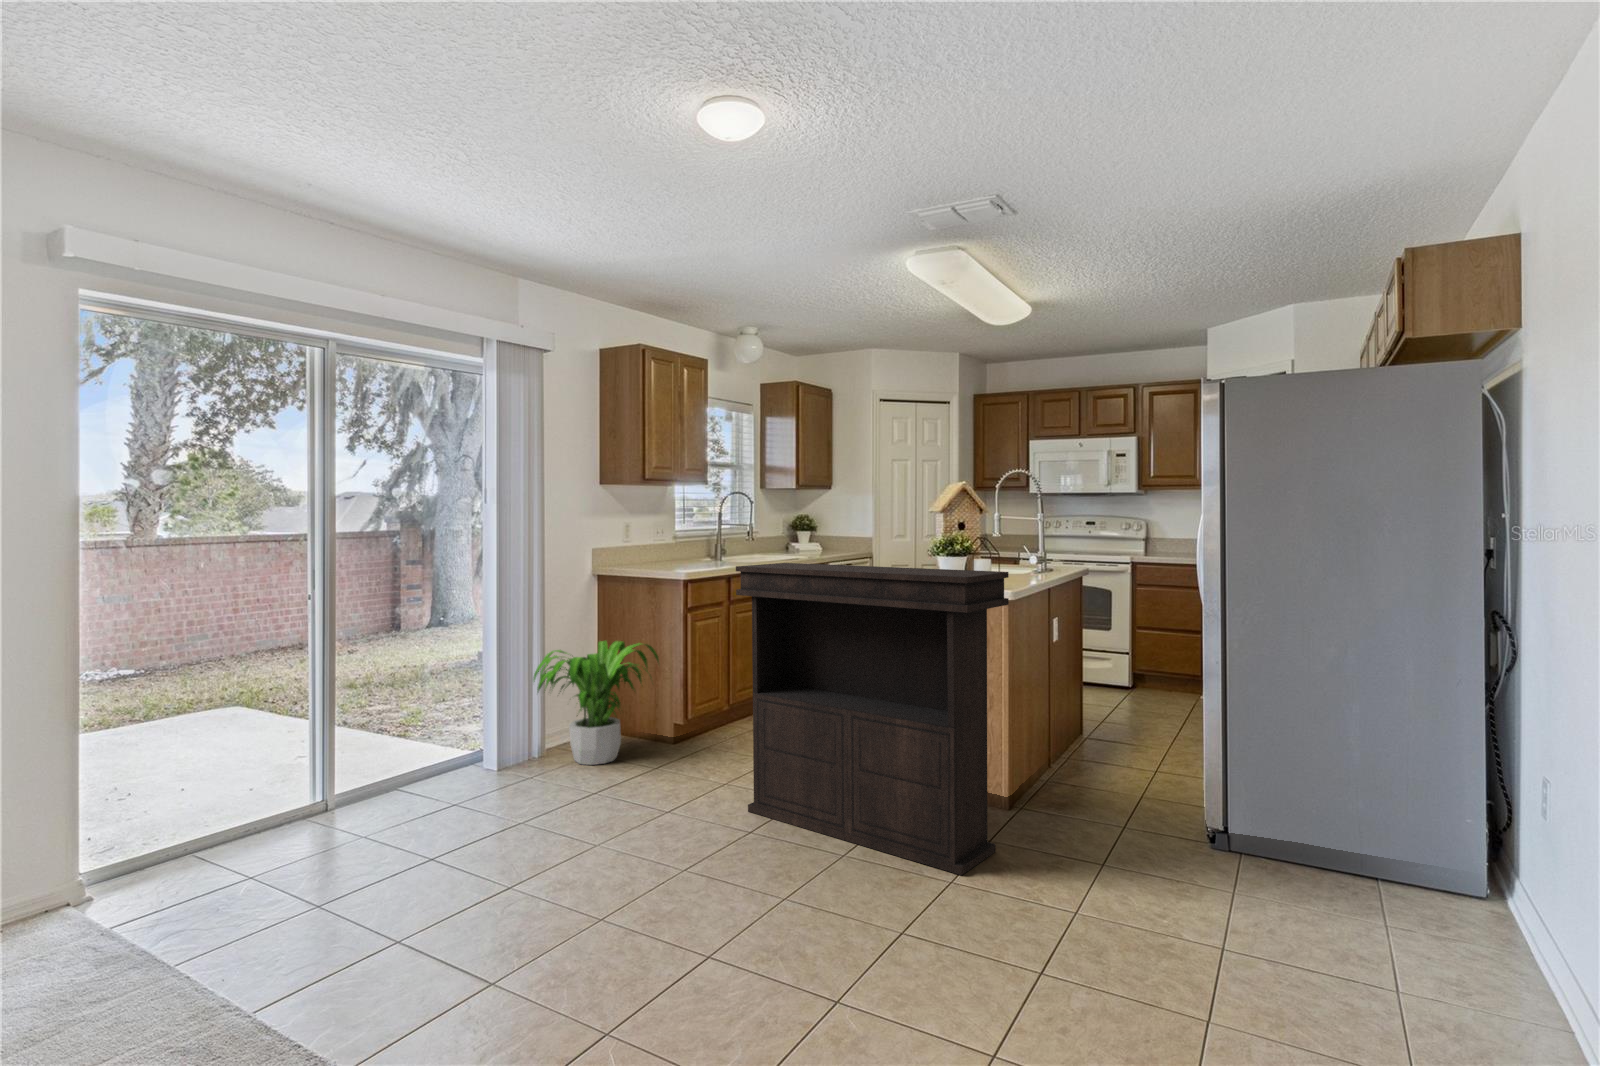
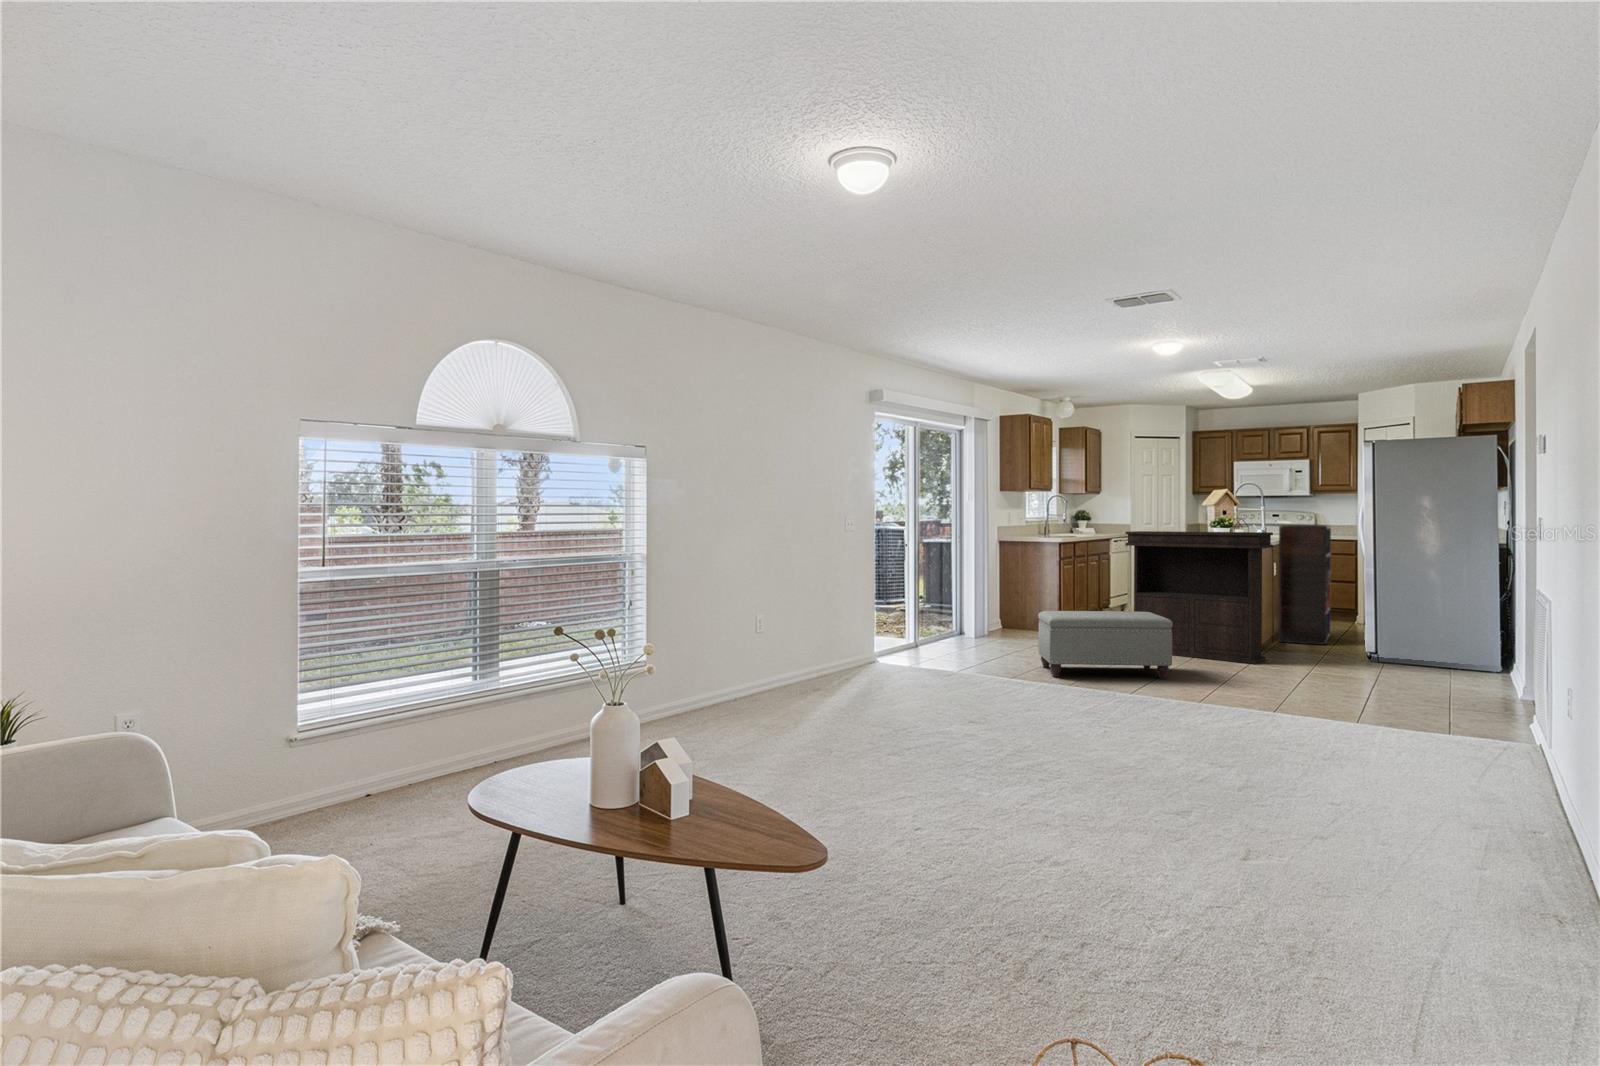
bookshelf: none [1056,543,1154,775] -> present [1278,524,1331,645]
potted plant: present [533,641,659,765] -> none [988,576,1052,638]
ottoman: none [360,775,709,989] -> present [1038,611,1173,679]

